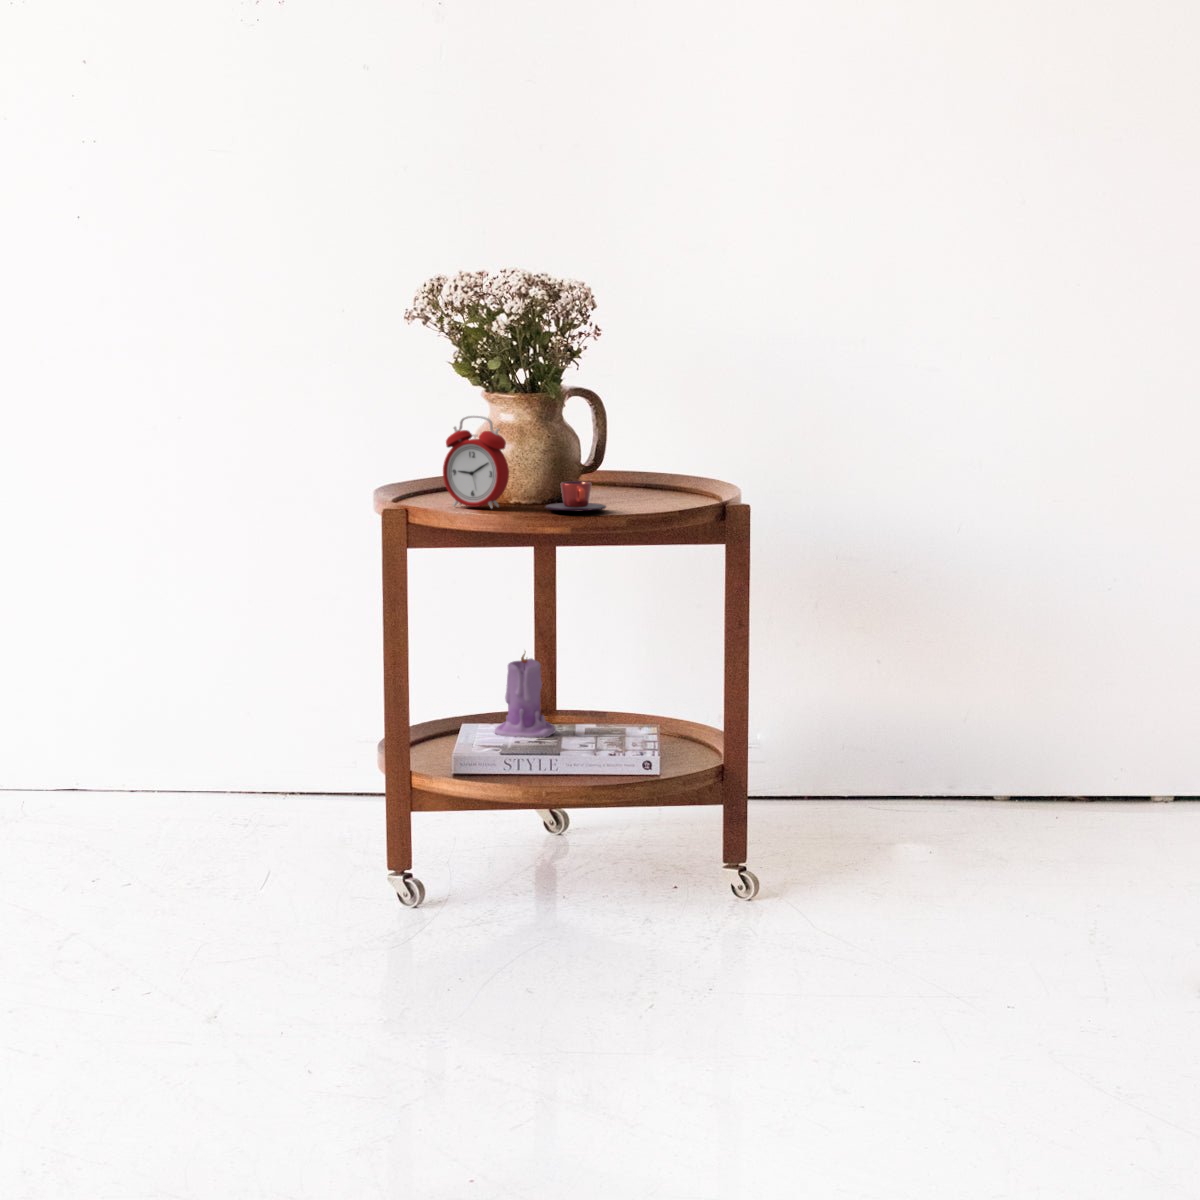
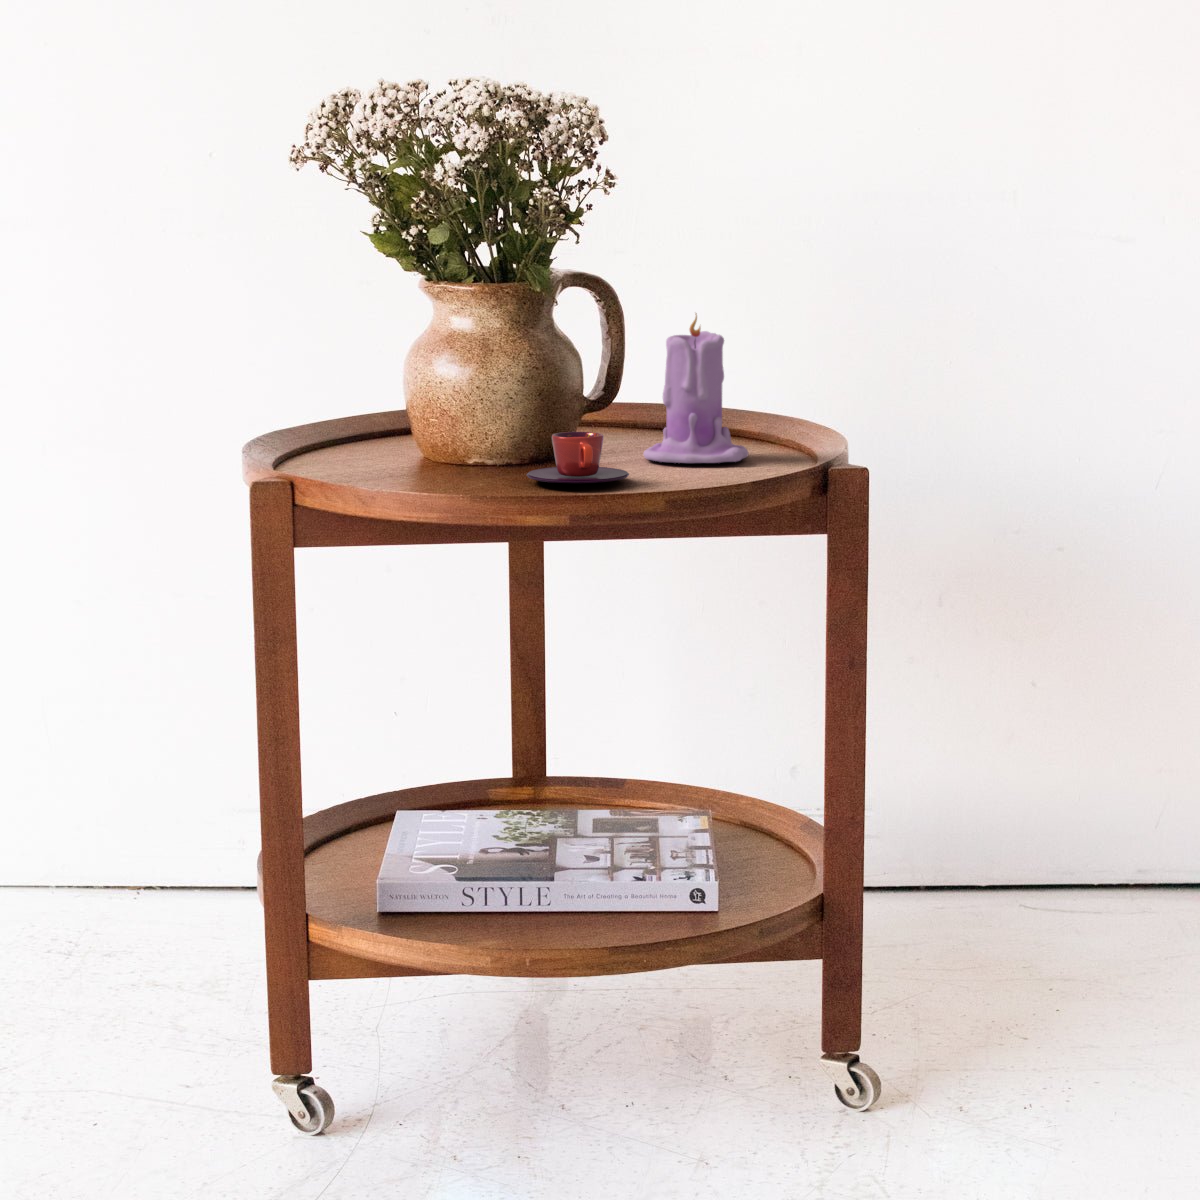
alarm clock: present [443,416,509,508] -> none [355,323,465,479]
candle: present [495,651,556,738] -> present [644,313,748,463]

